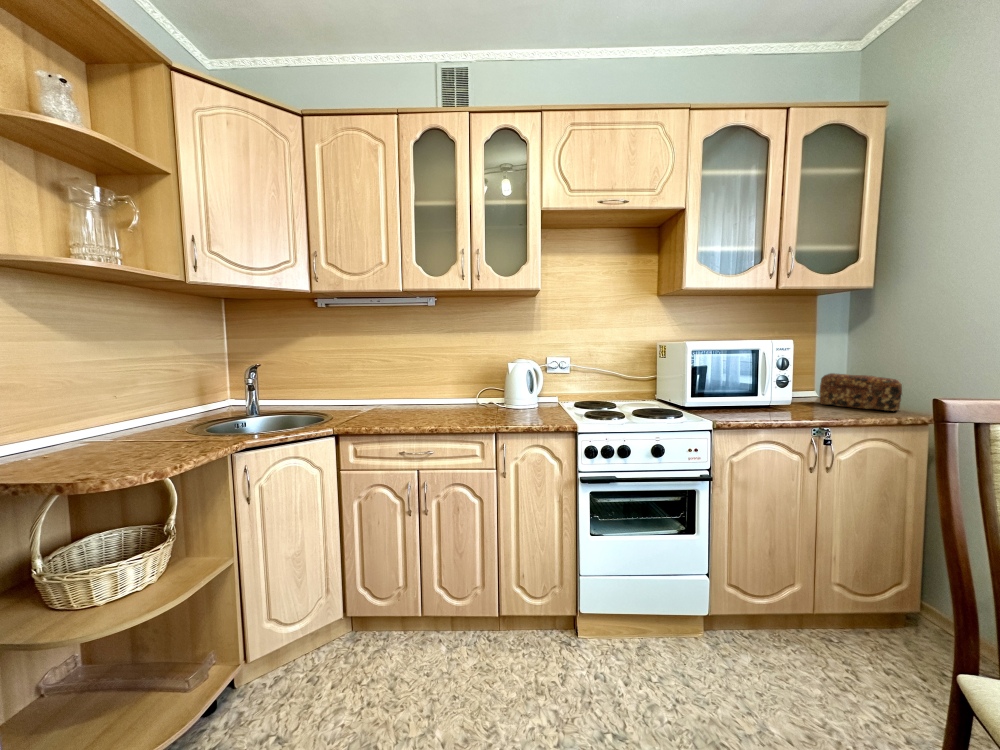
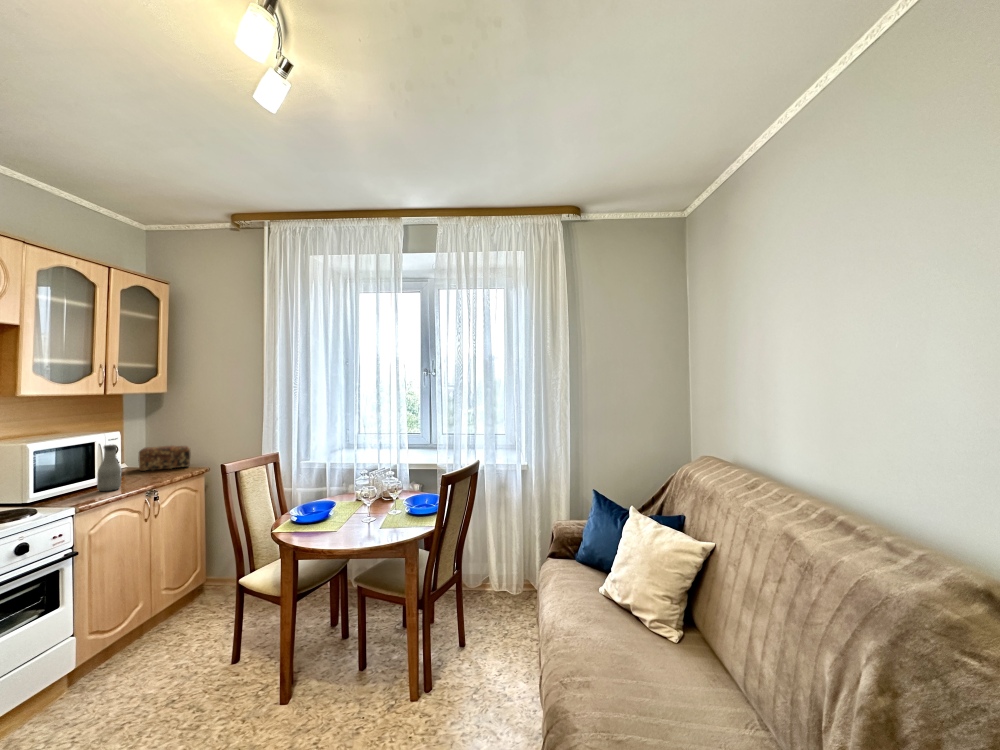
bottle: none [752,351,783,414] -> present [97,445,122,491]

